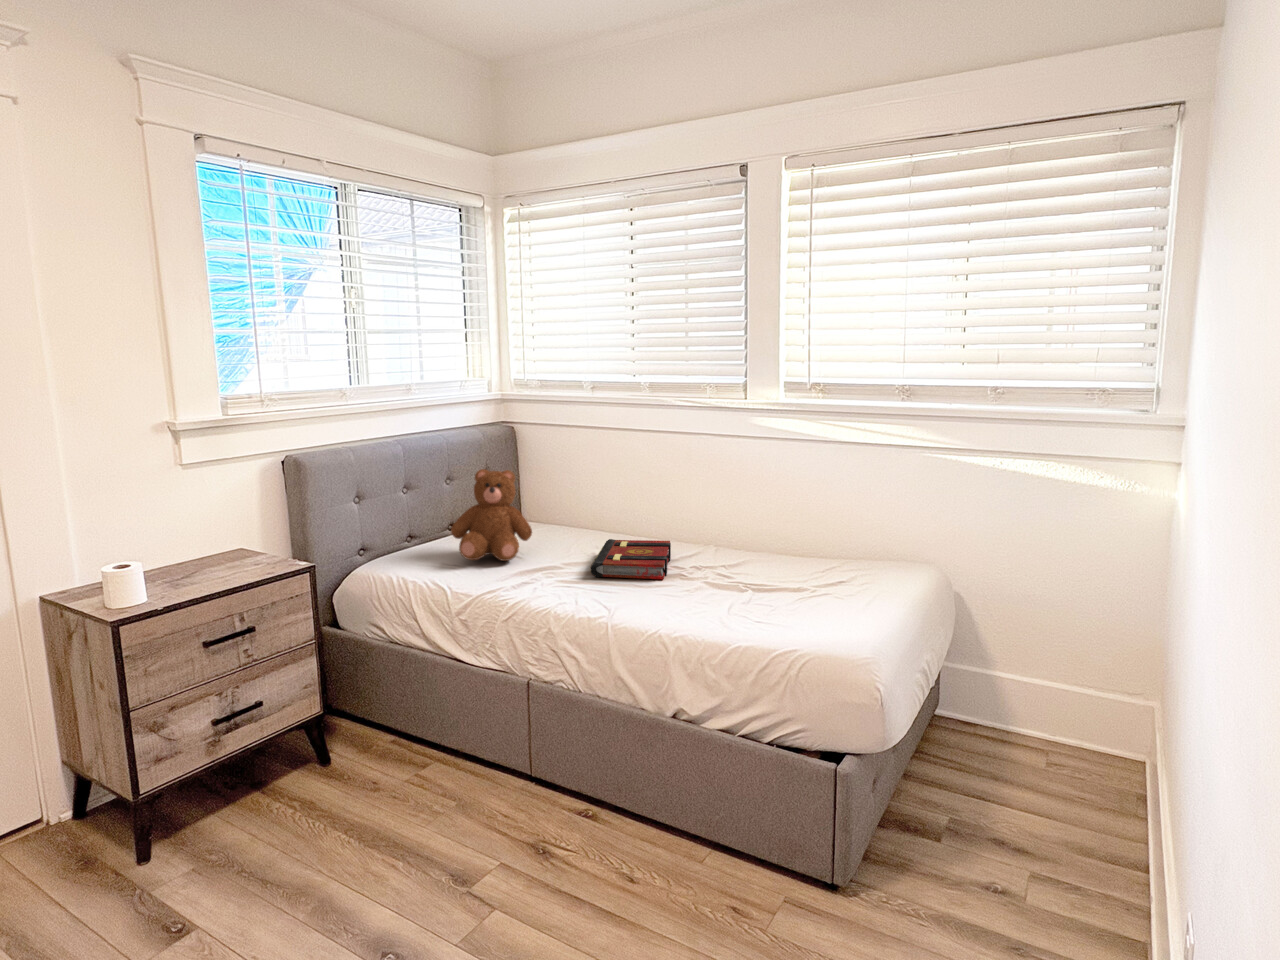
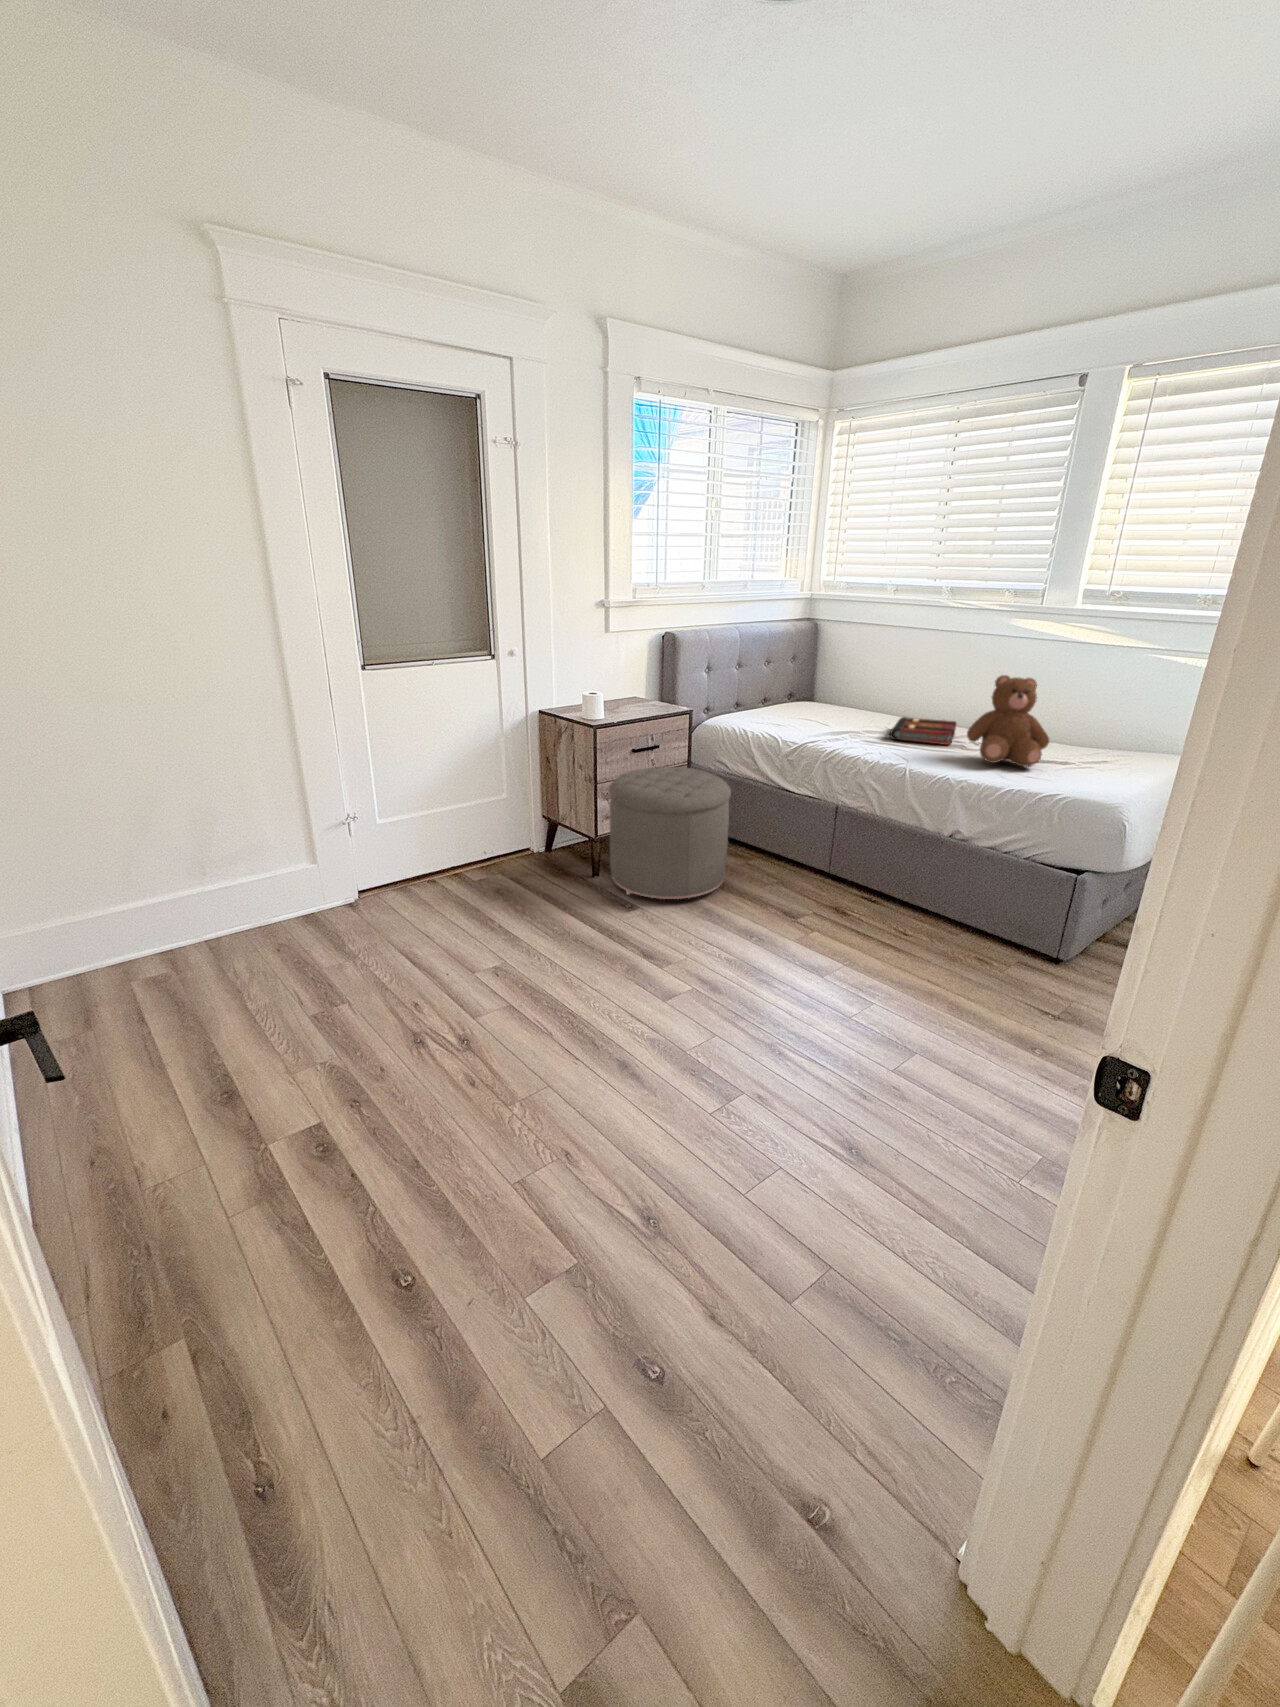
teddy bear: present [451,469,532,561] -> present [967,675,1049,767]
ottoman: none [132,657,367,913] -> present [609,767,731,899]

